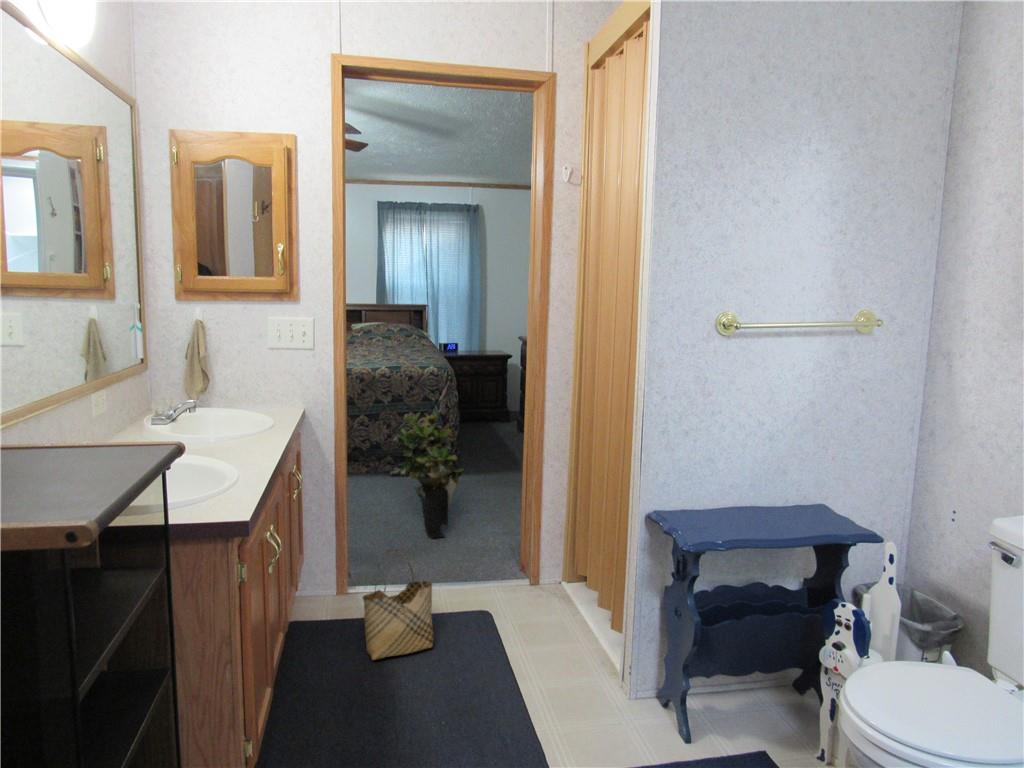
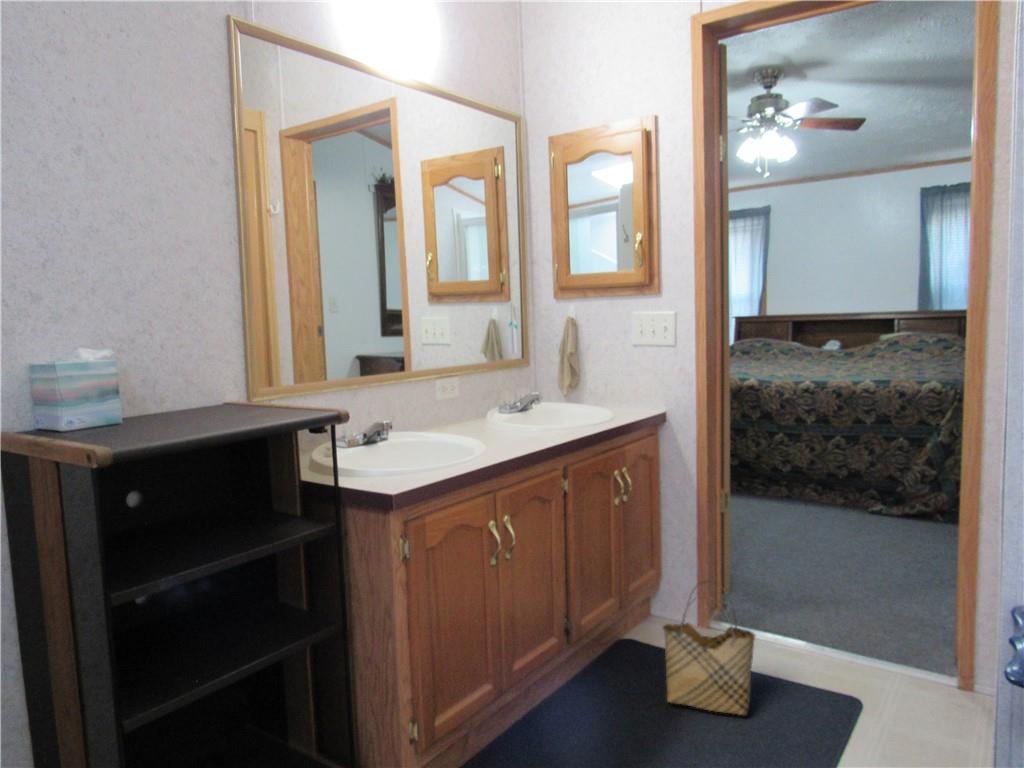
potted plant: present [393,413,464,539] -> none [819,433,917,594]

